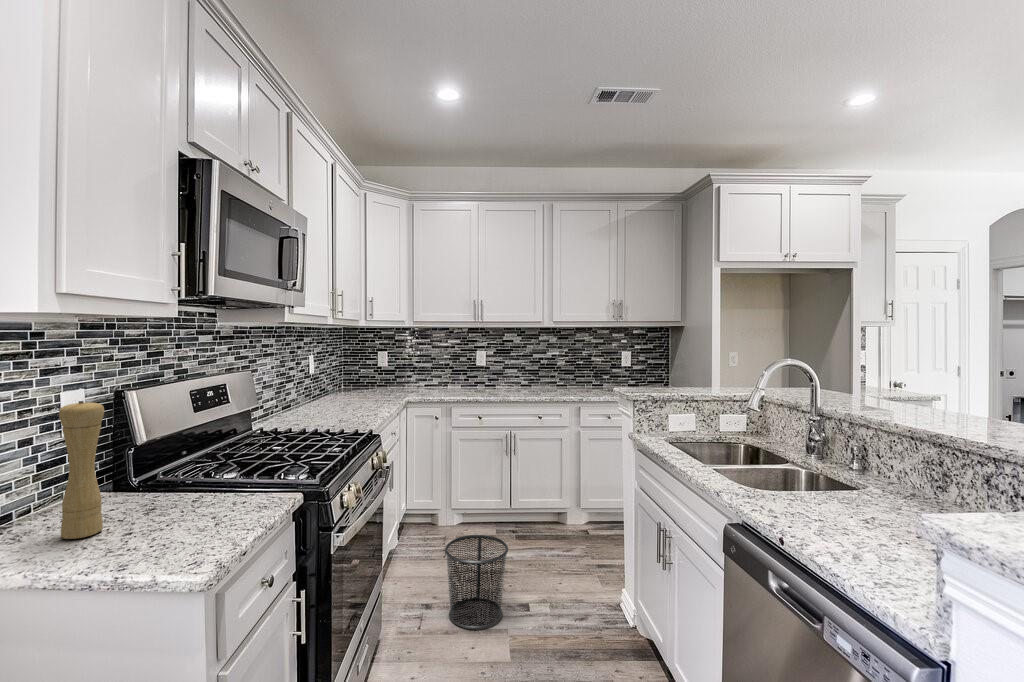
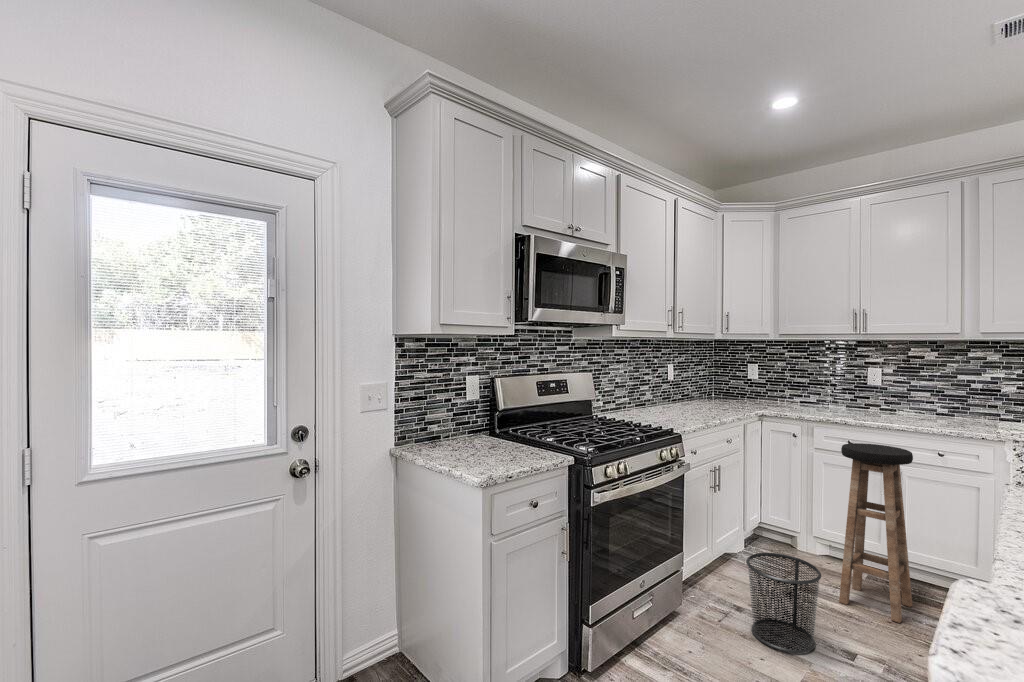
pepper mill: present [59,401,104,539] -> none [449,379,467,451]
bar stool: none [491,419,539,561] -> present [839,443,913,623]

